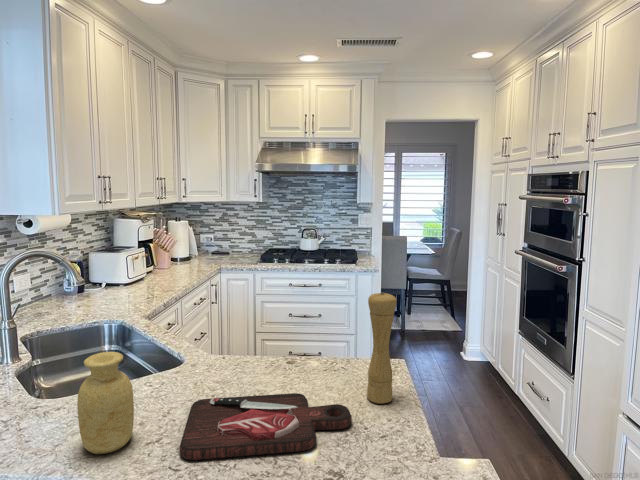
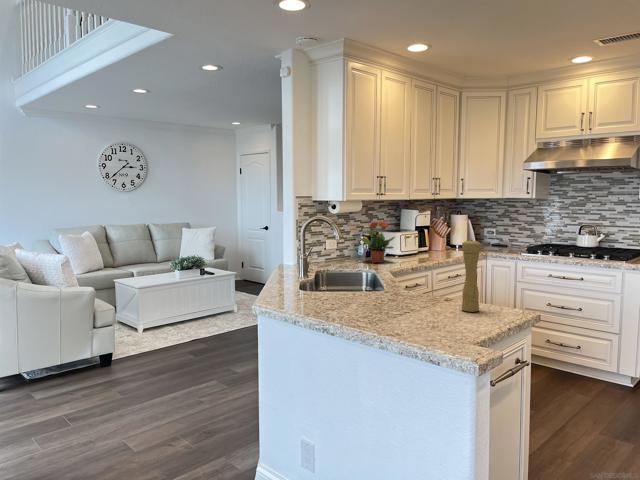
potted plant: none [74,242,136,306] -> present [360,221,395,263]
vase: present [77,352,134,454] -> none [313,255,336,299]
cutting board: present [179,393,352,460] -> none [346,291,439,313]

